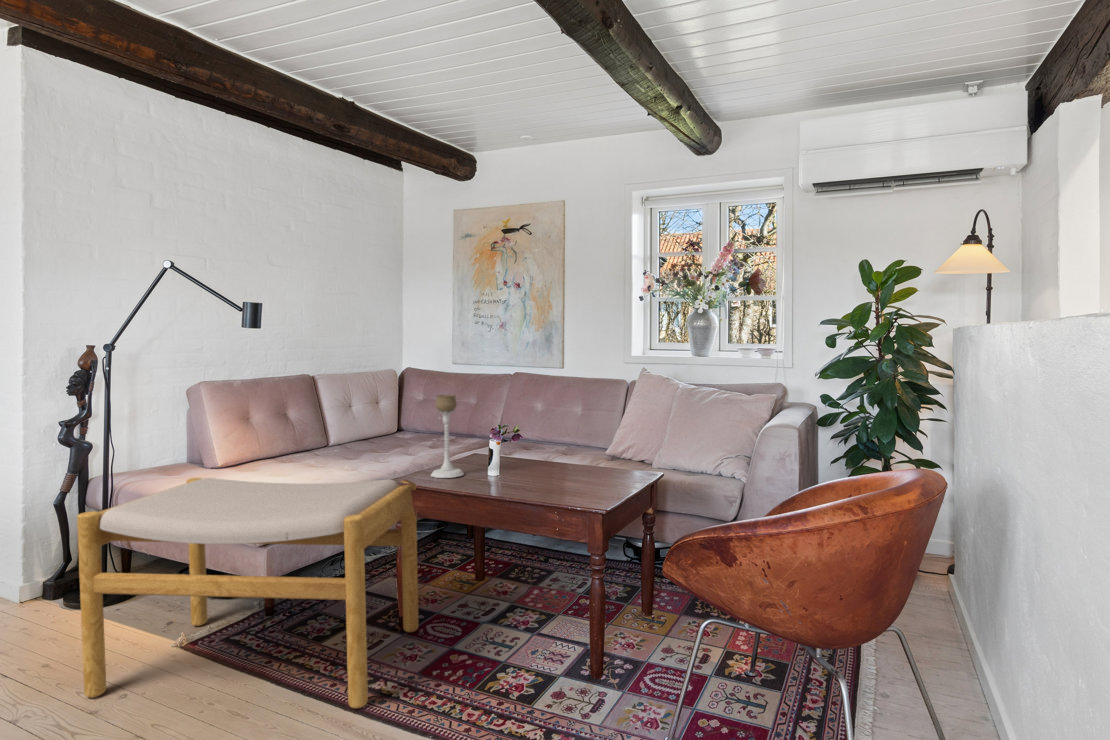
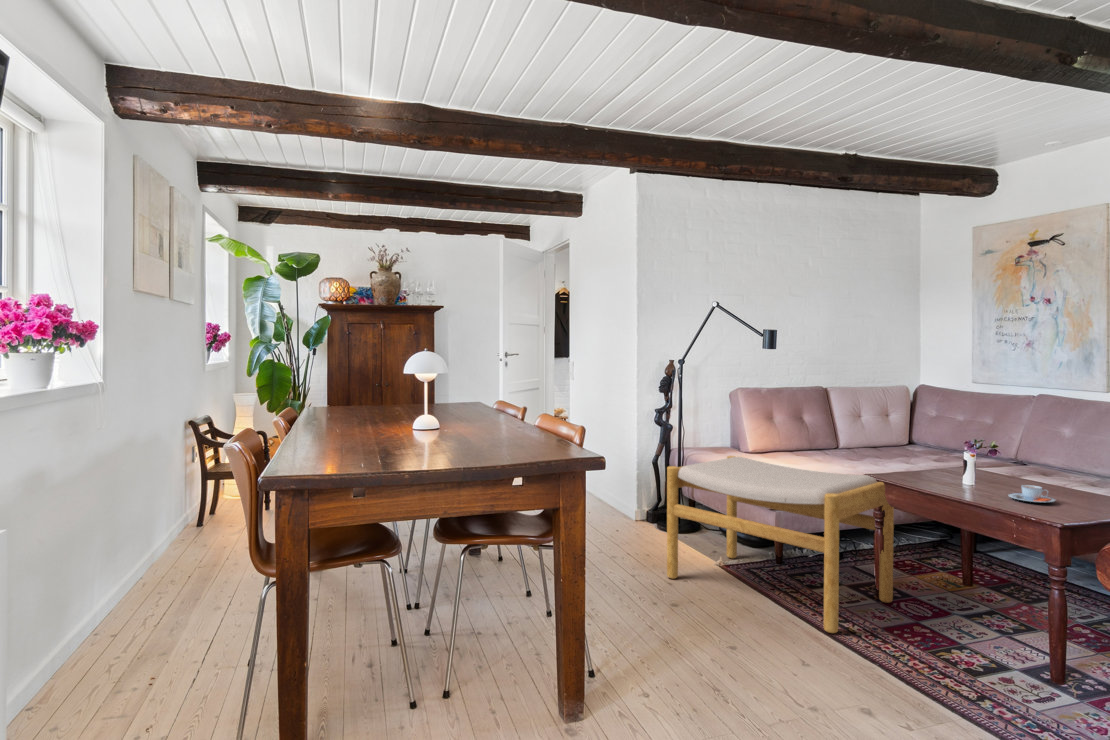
candle holder: present [431,395,464,478] -> none [907,411,939,481]
teacup: none [537,467,579,485] -> present [1008,485,1055,503]

